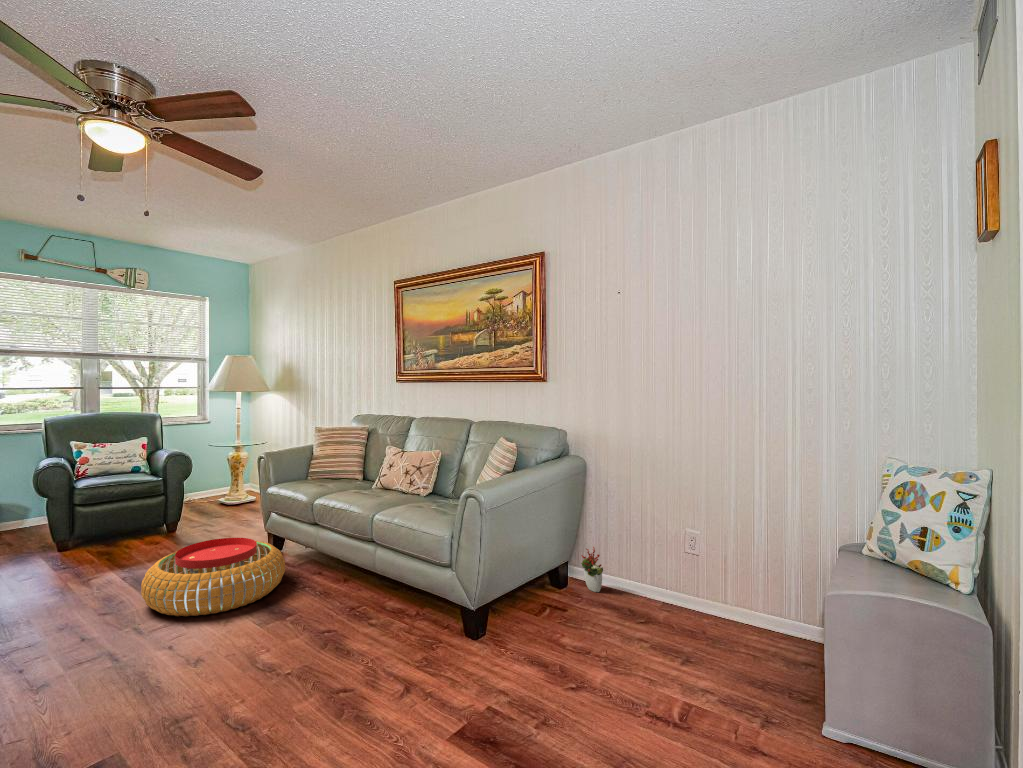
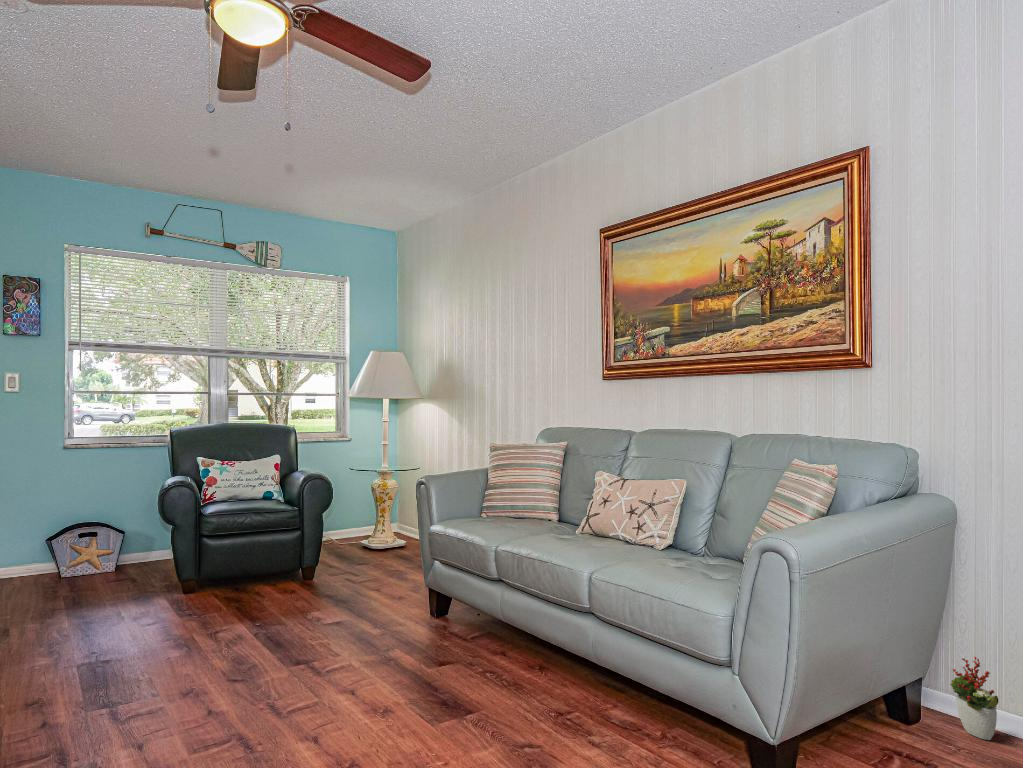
pouf: present [141,538,285,616] -> none [278,592,458,698]

